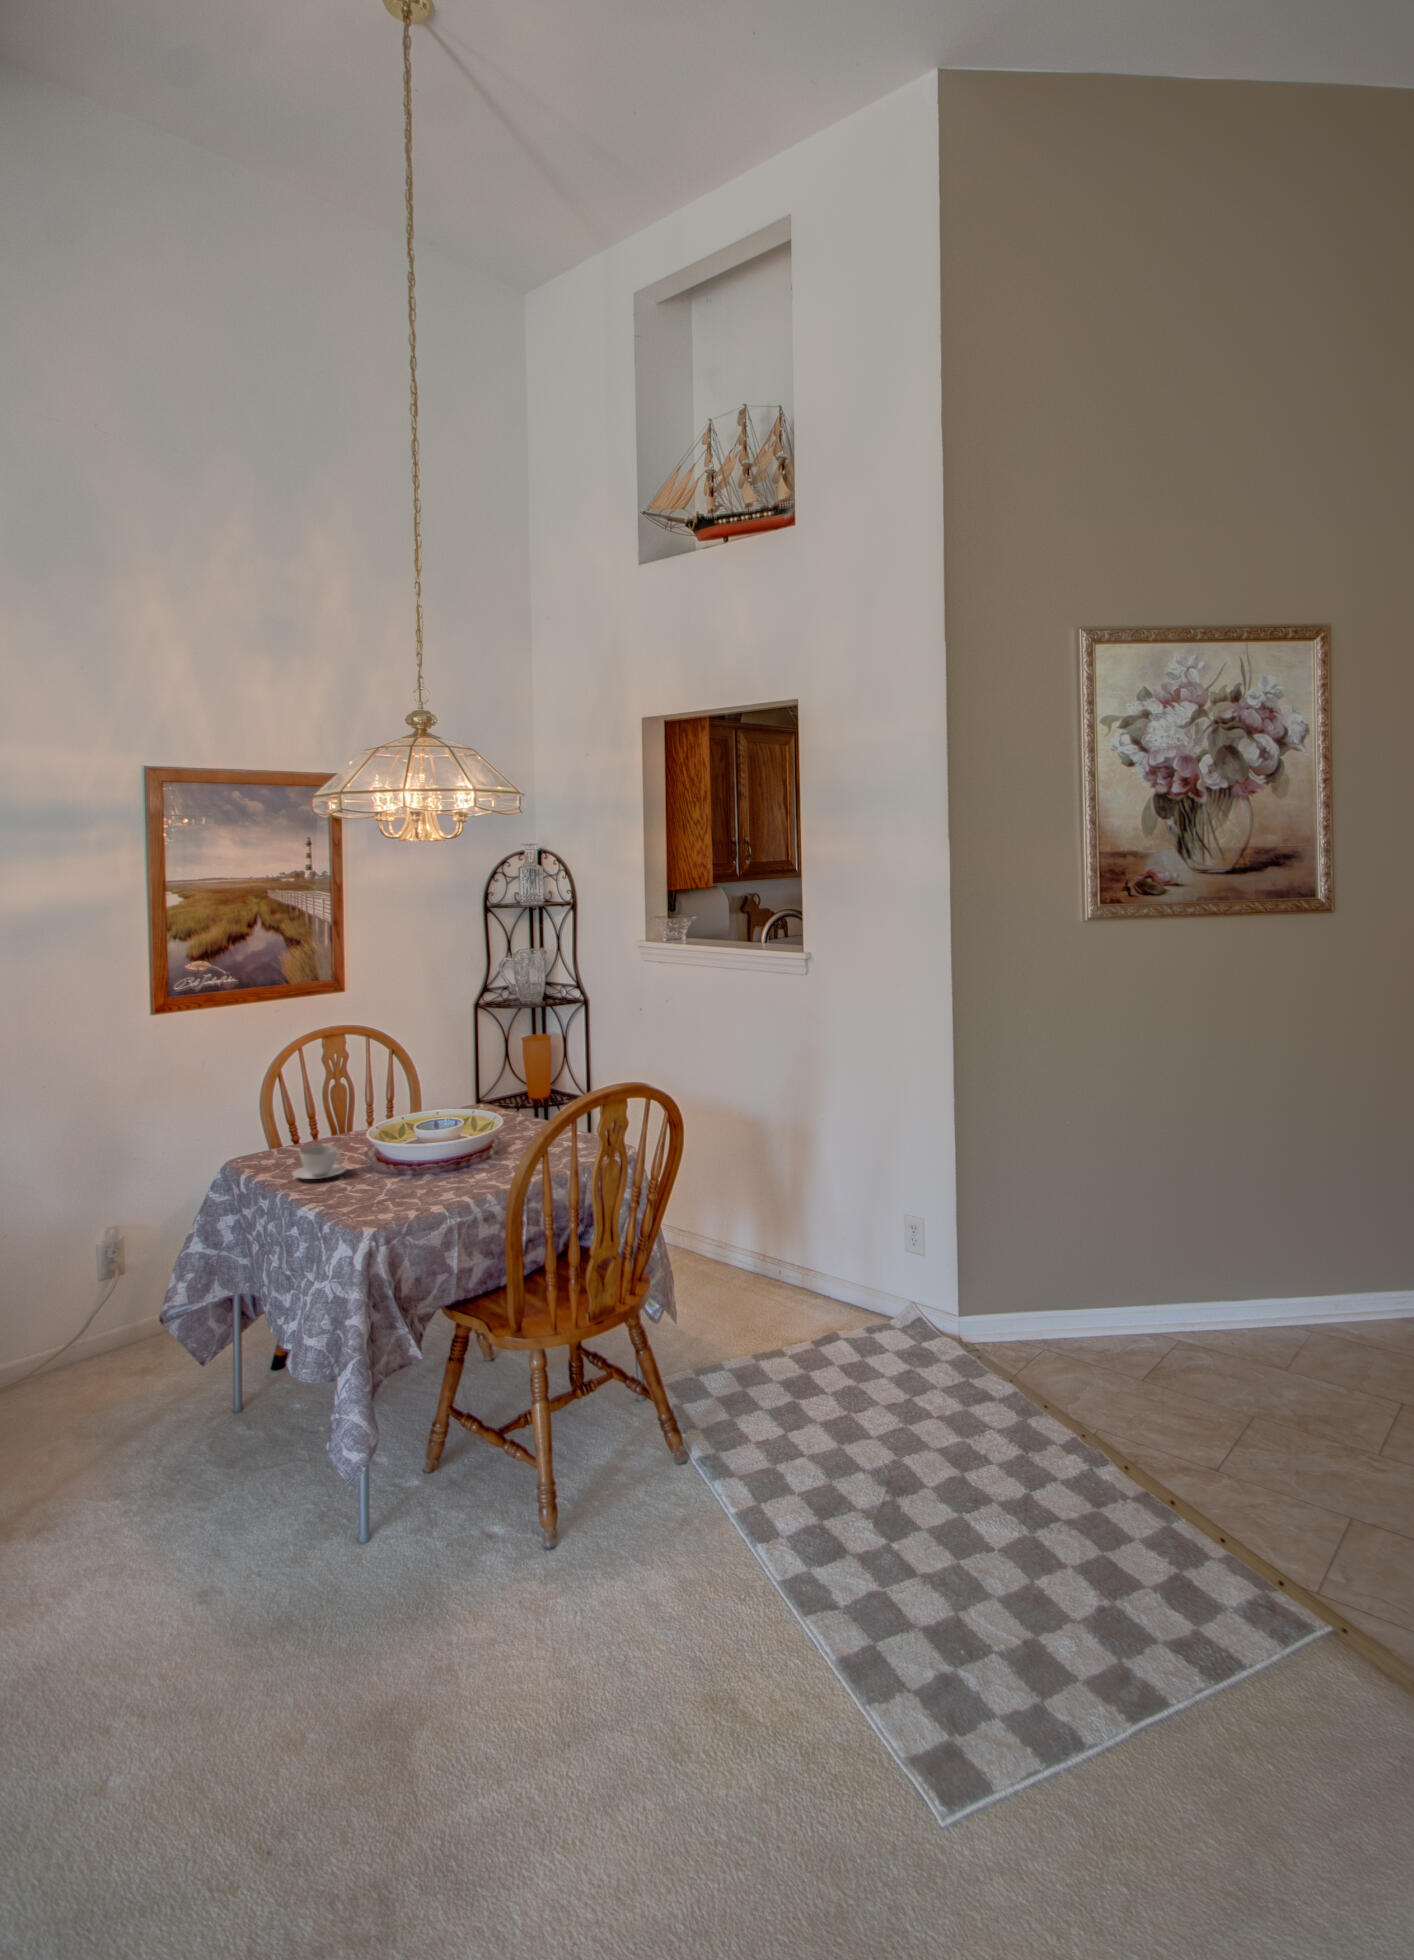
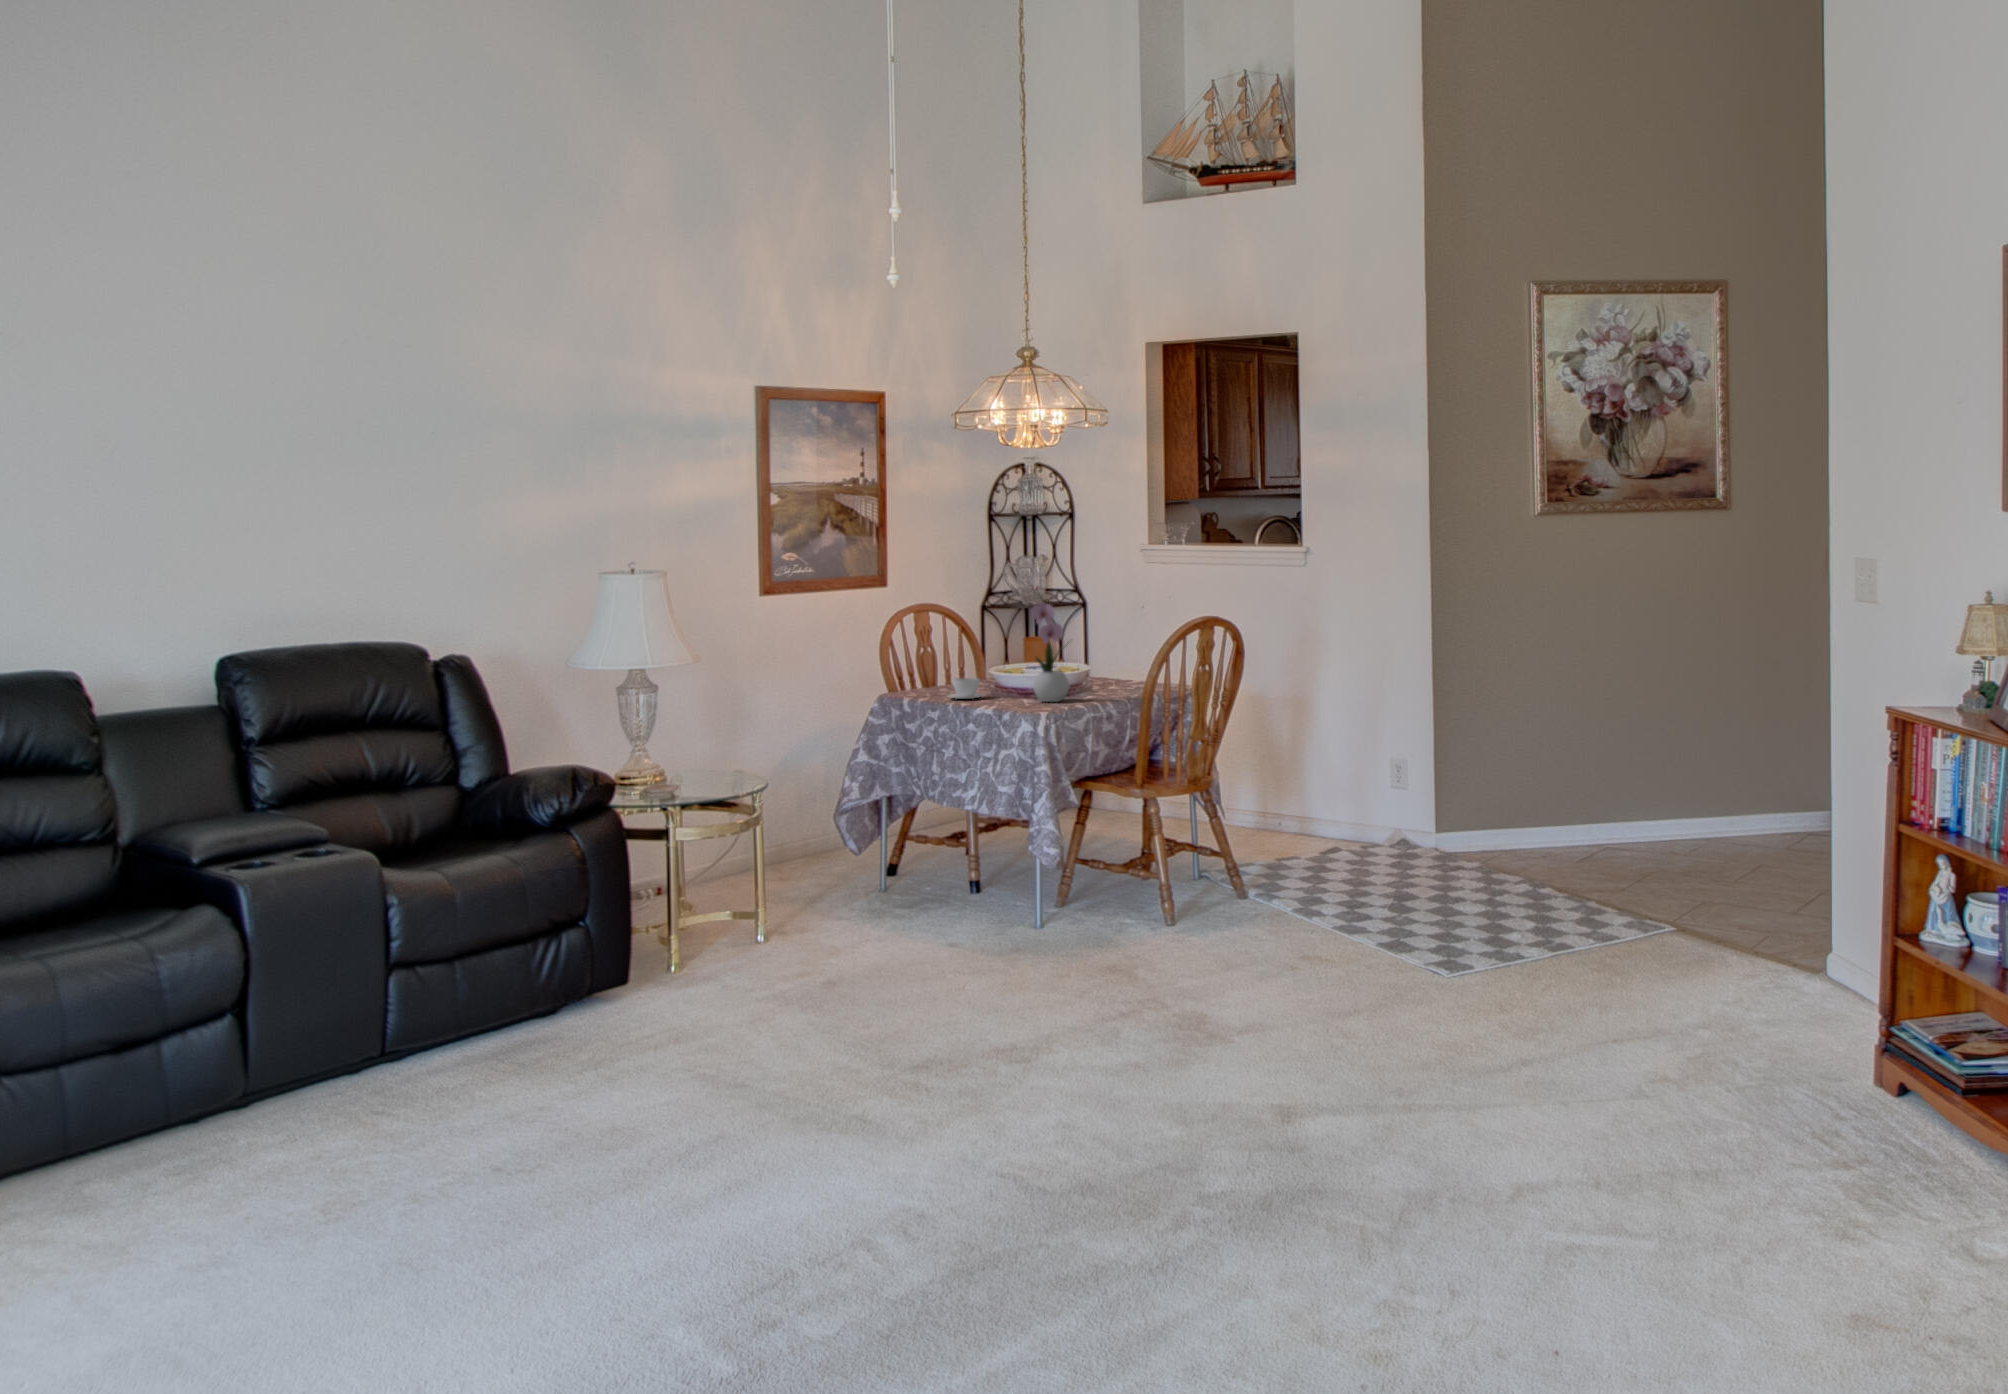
flower arrangement: none [374,1037,446,1197] -> present [1031,588,1070,702]

